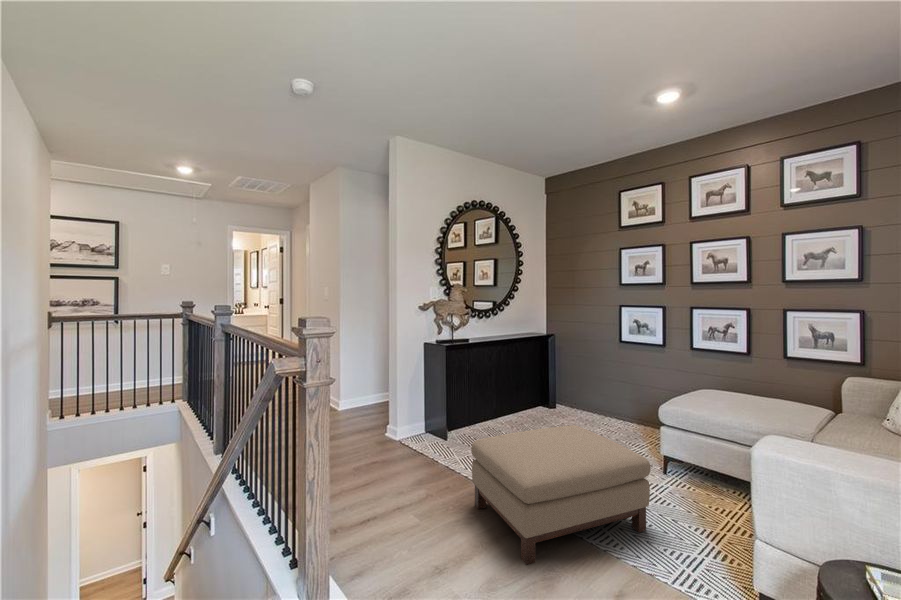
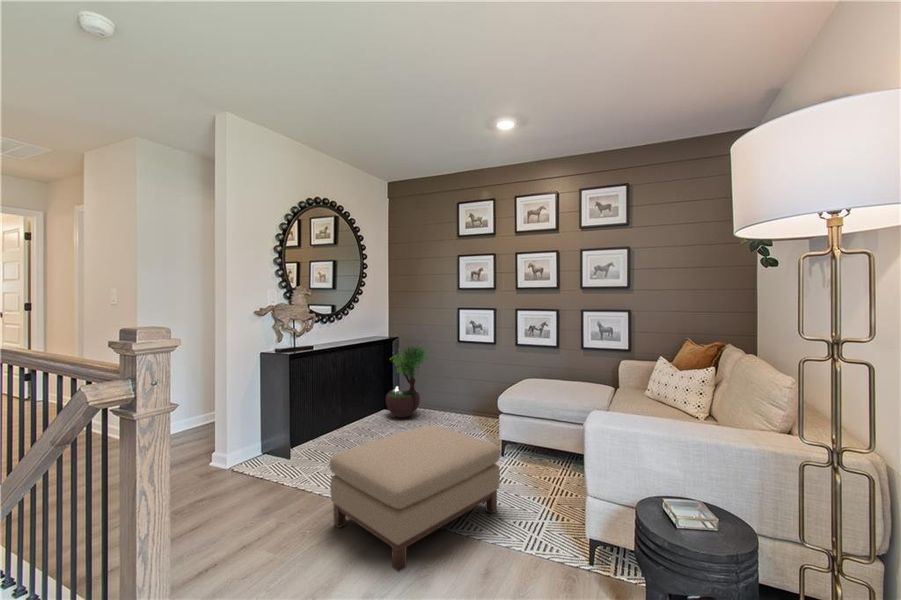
potted tree: none [541,336,588,414] -> present [386,343,427,417]

